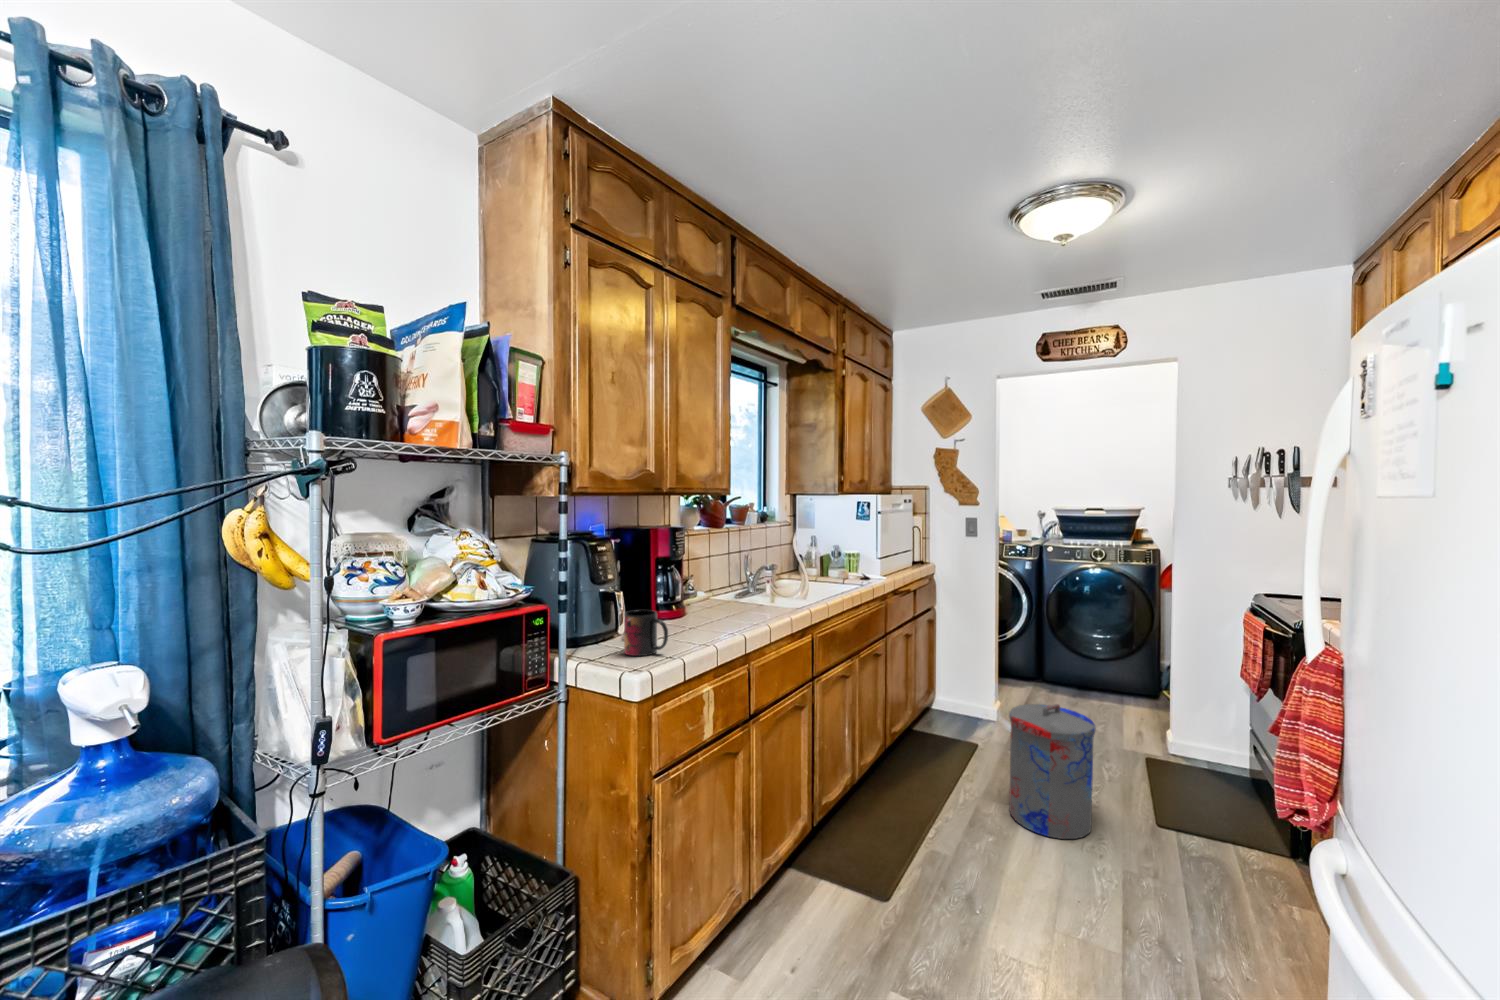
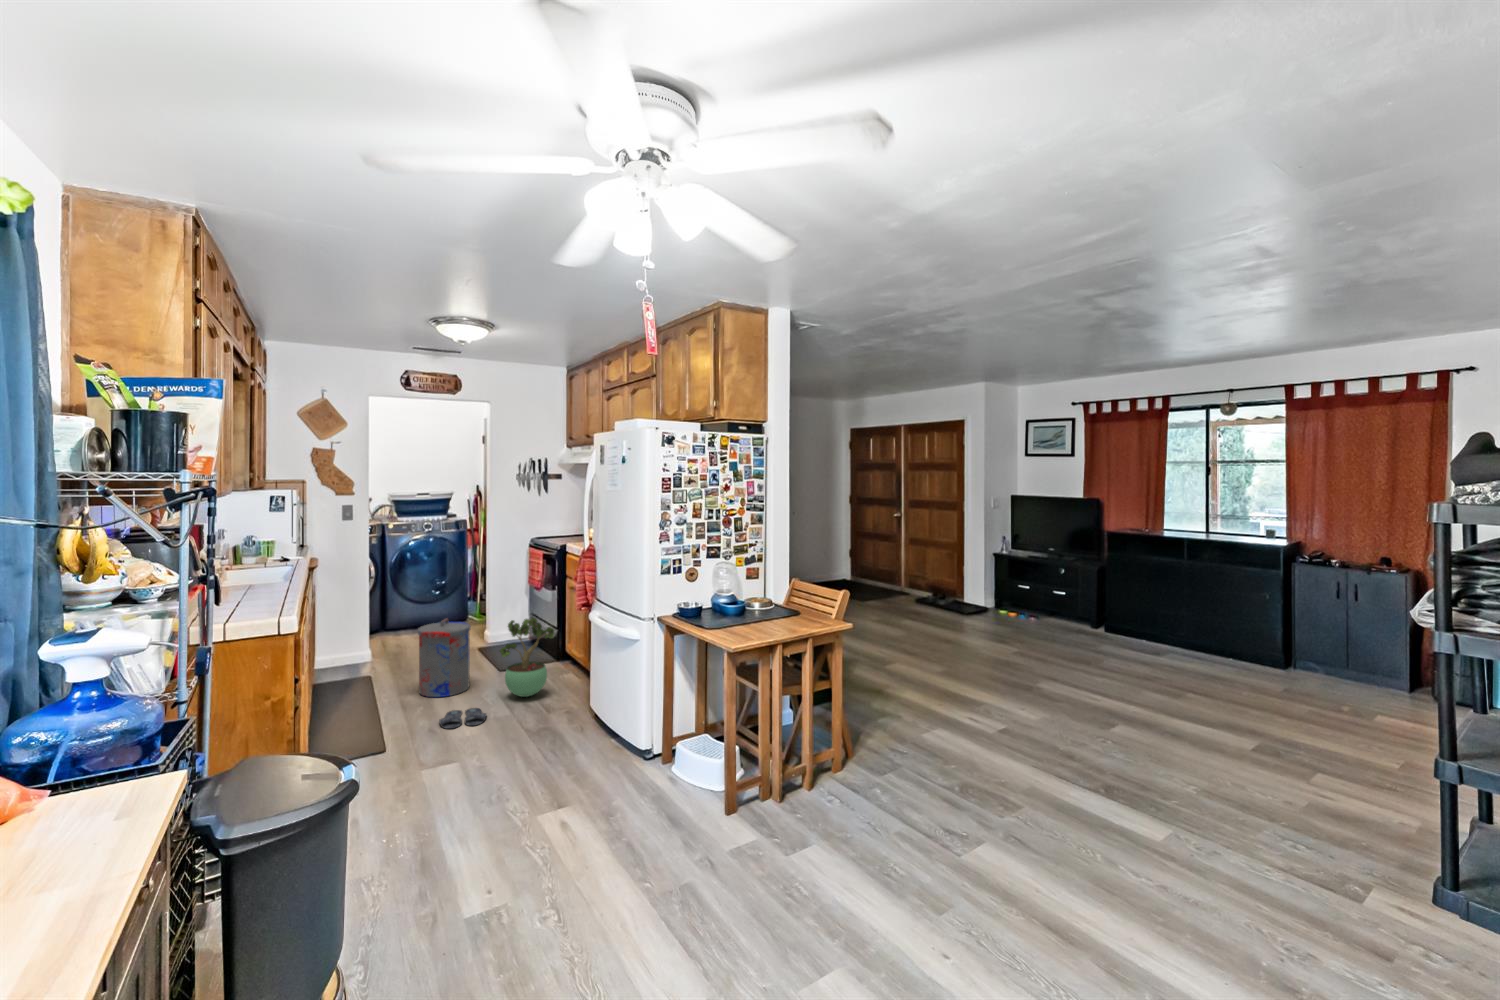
mug: present [624,610,668,656] -> none [238,581,279,612]
potted plant: none [1129,752,1262,923] -> present [500,617,554,697]
slippers: none [994,873,1085,940] -> present [439,708,486,729]

